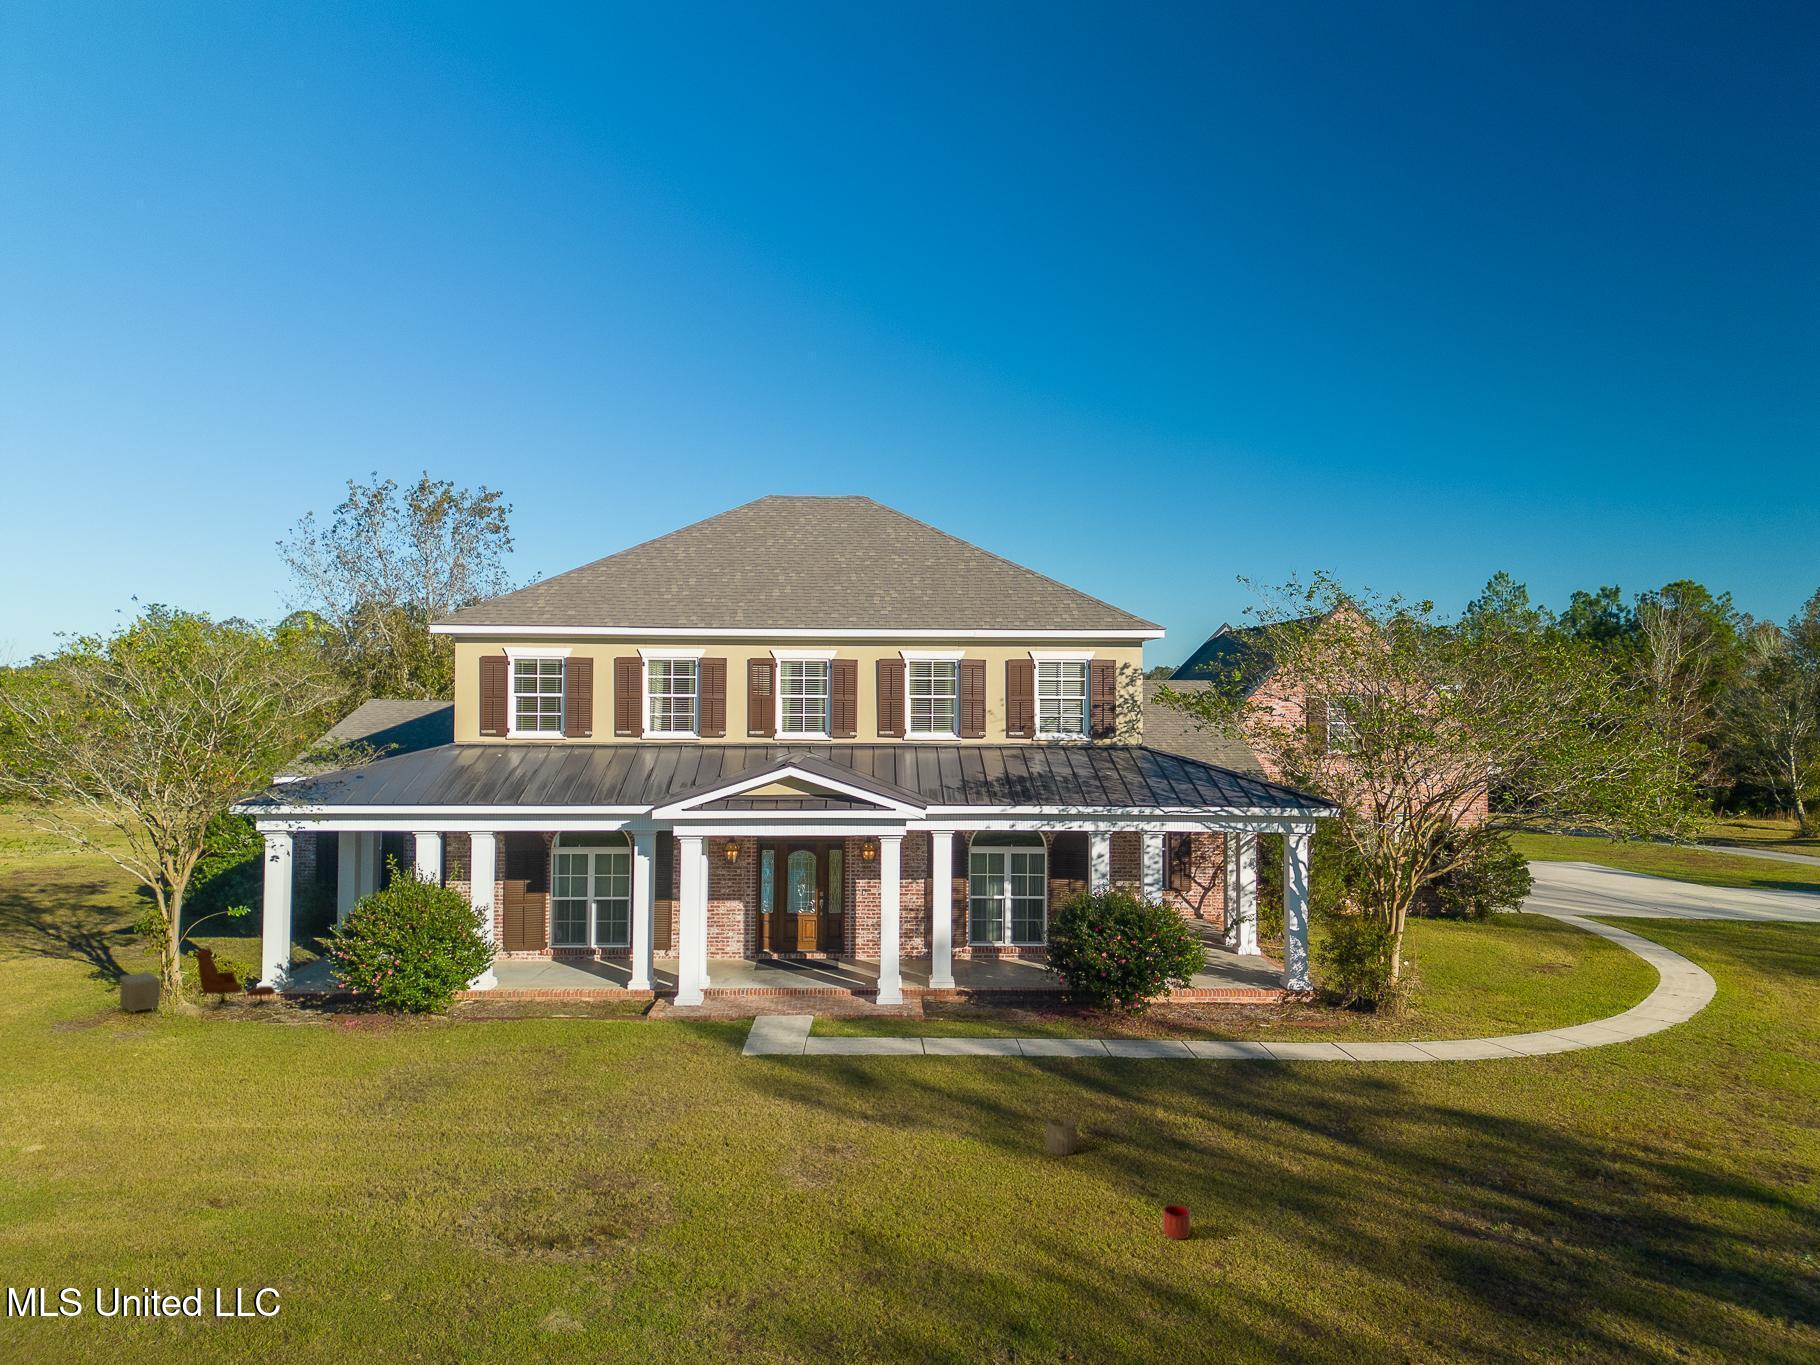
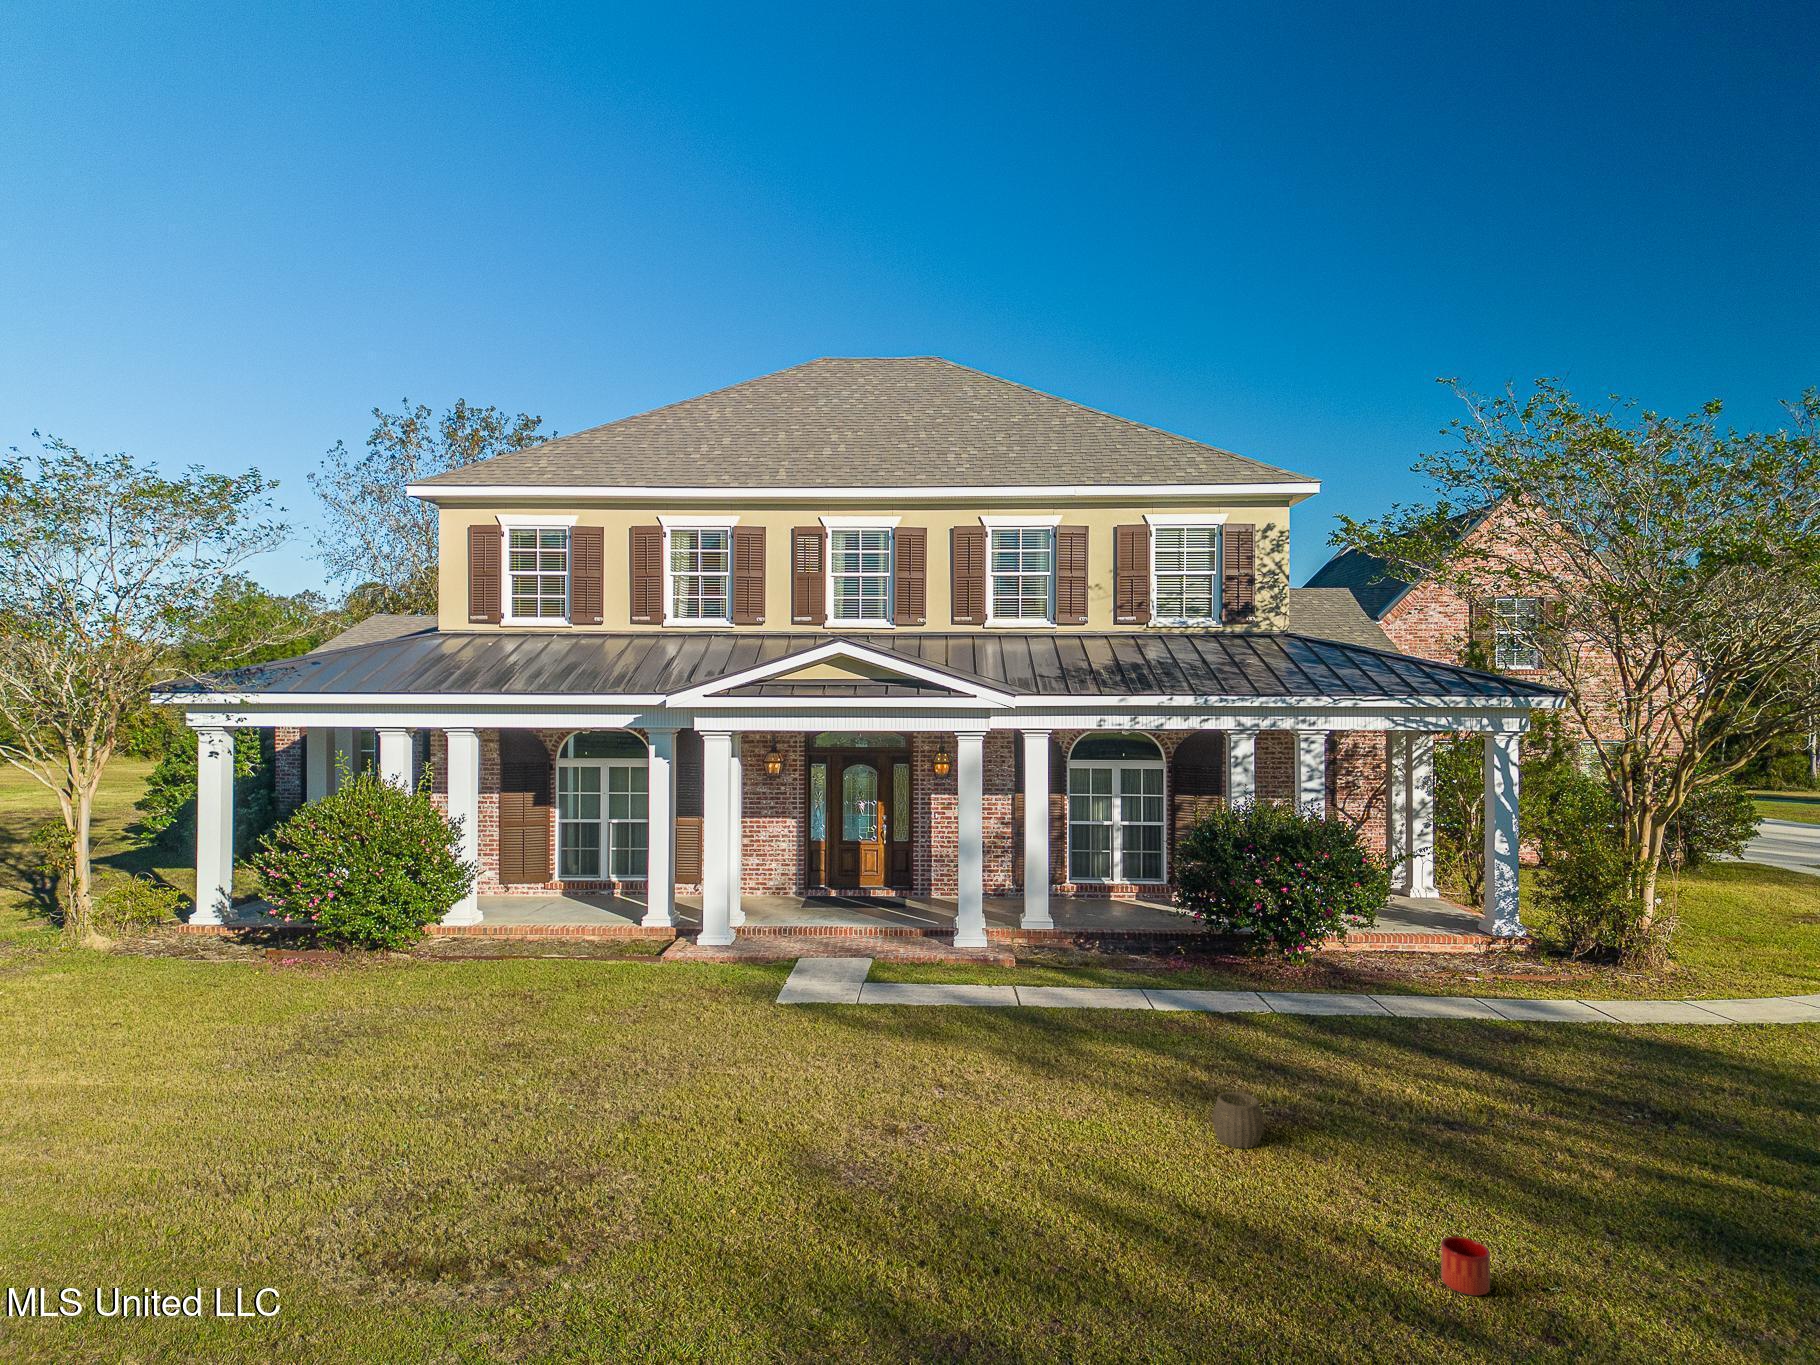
lounge chair: present [196,948,275,1006] -> none [115,867,214,942]
storage bench: present [120,972,161,1013] -> none [28,896,73,944]

